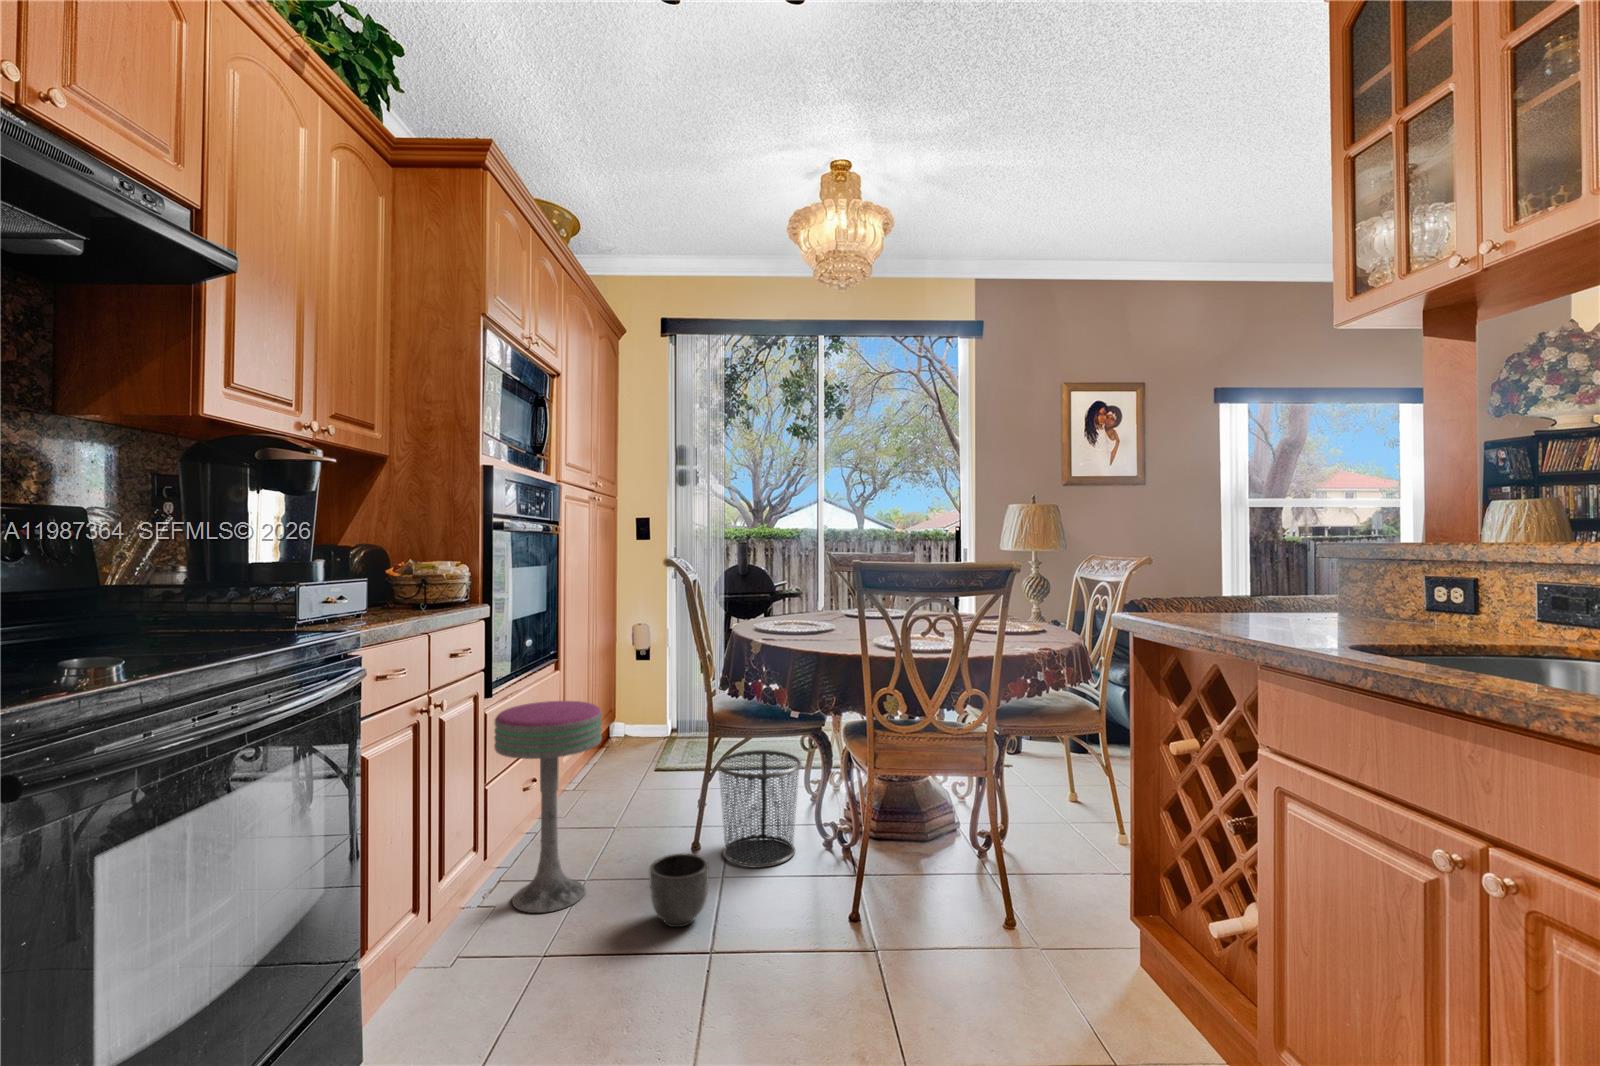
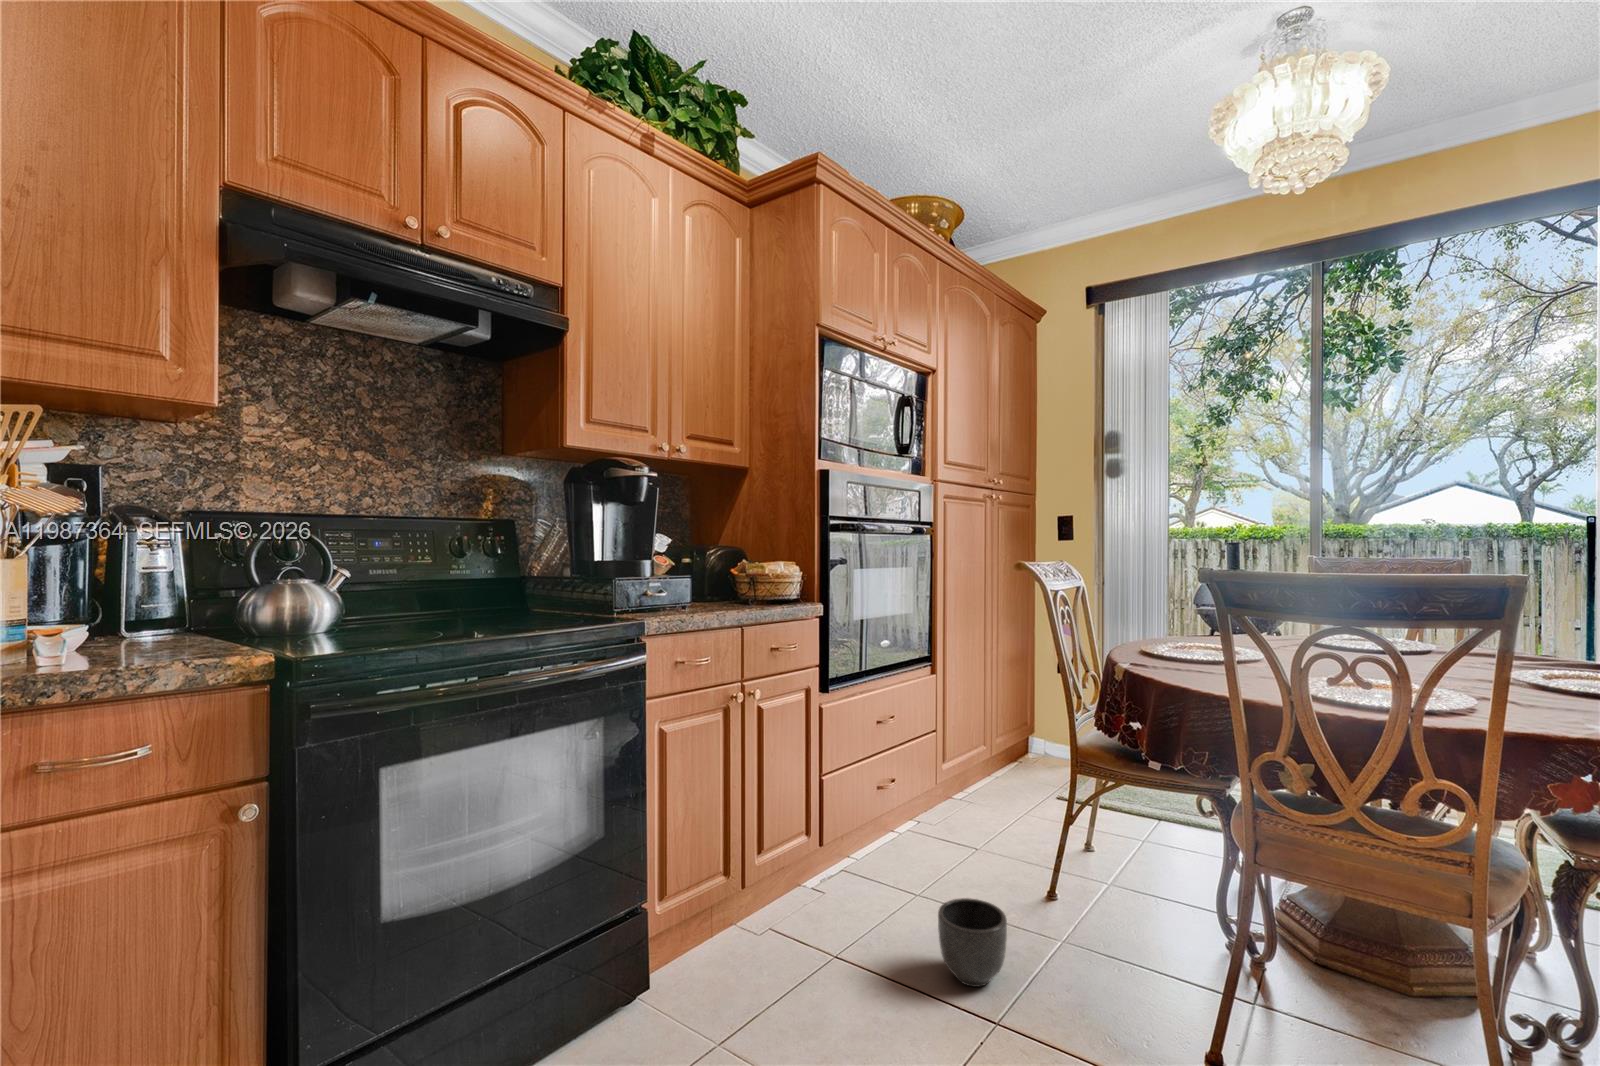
bar stool: present [494,701,602,913] -> none [816,703,920,919]
waste bin: present [717,750,801,868] -> none [1059,797,1174,952]

